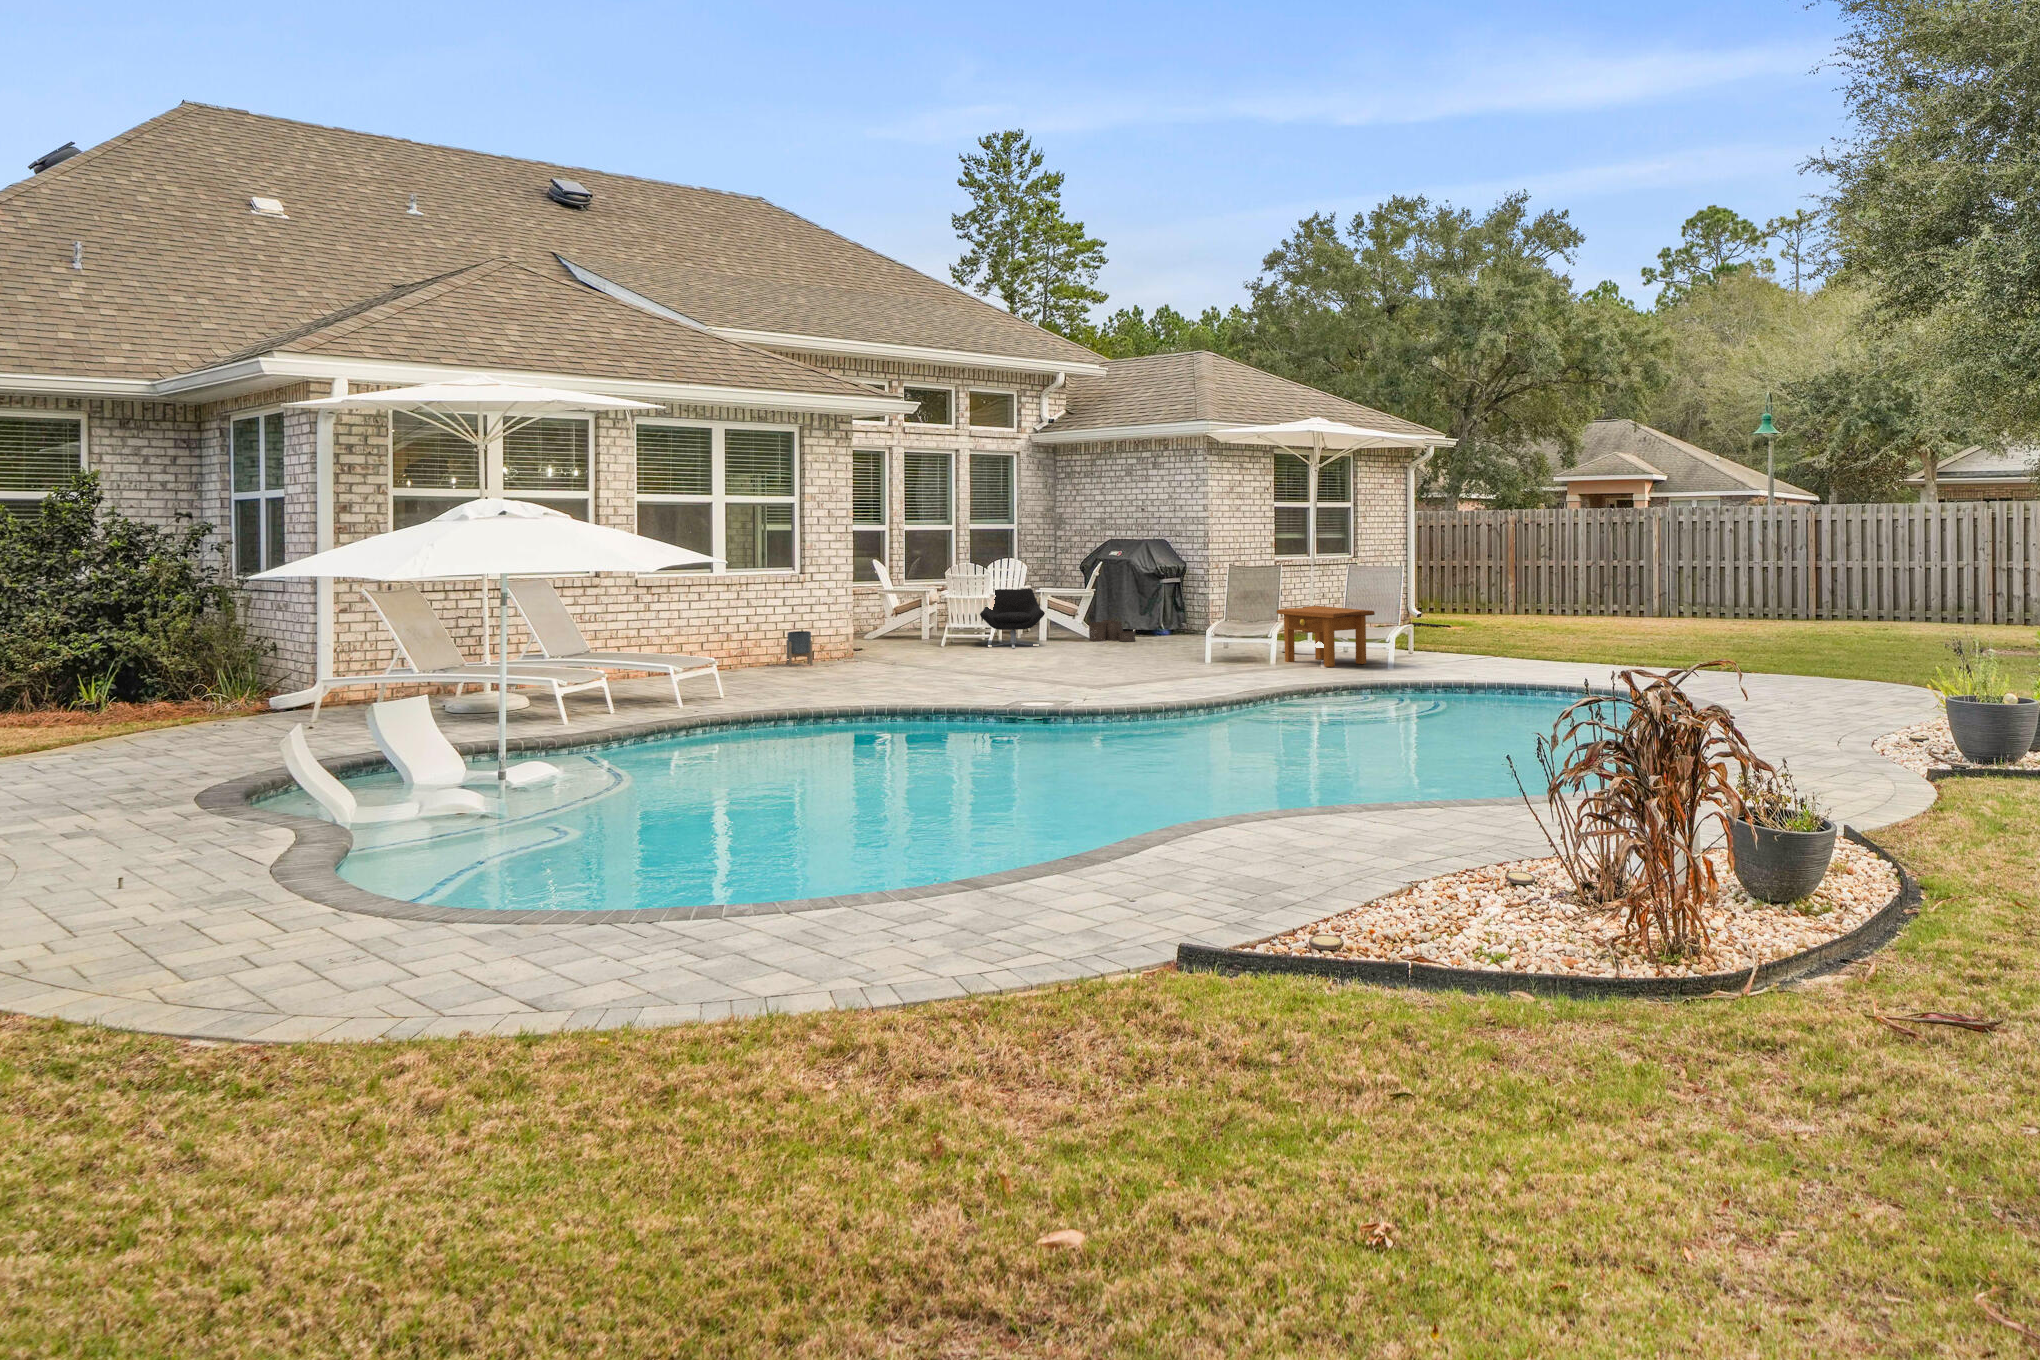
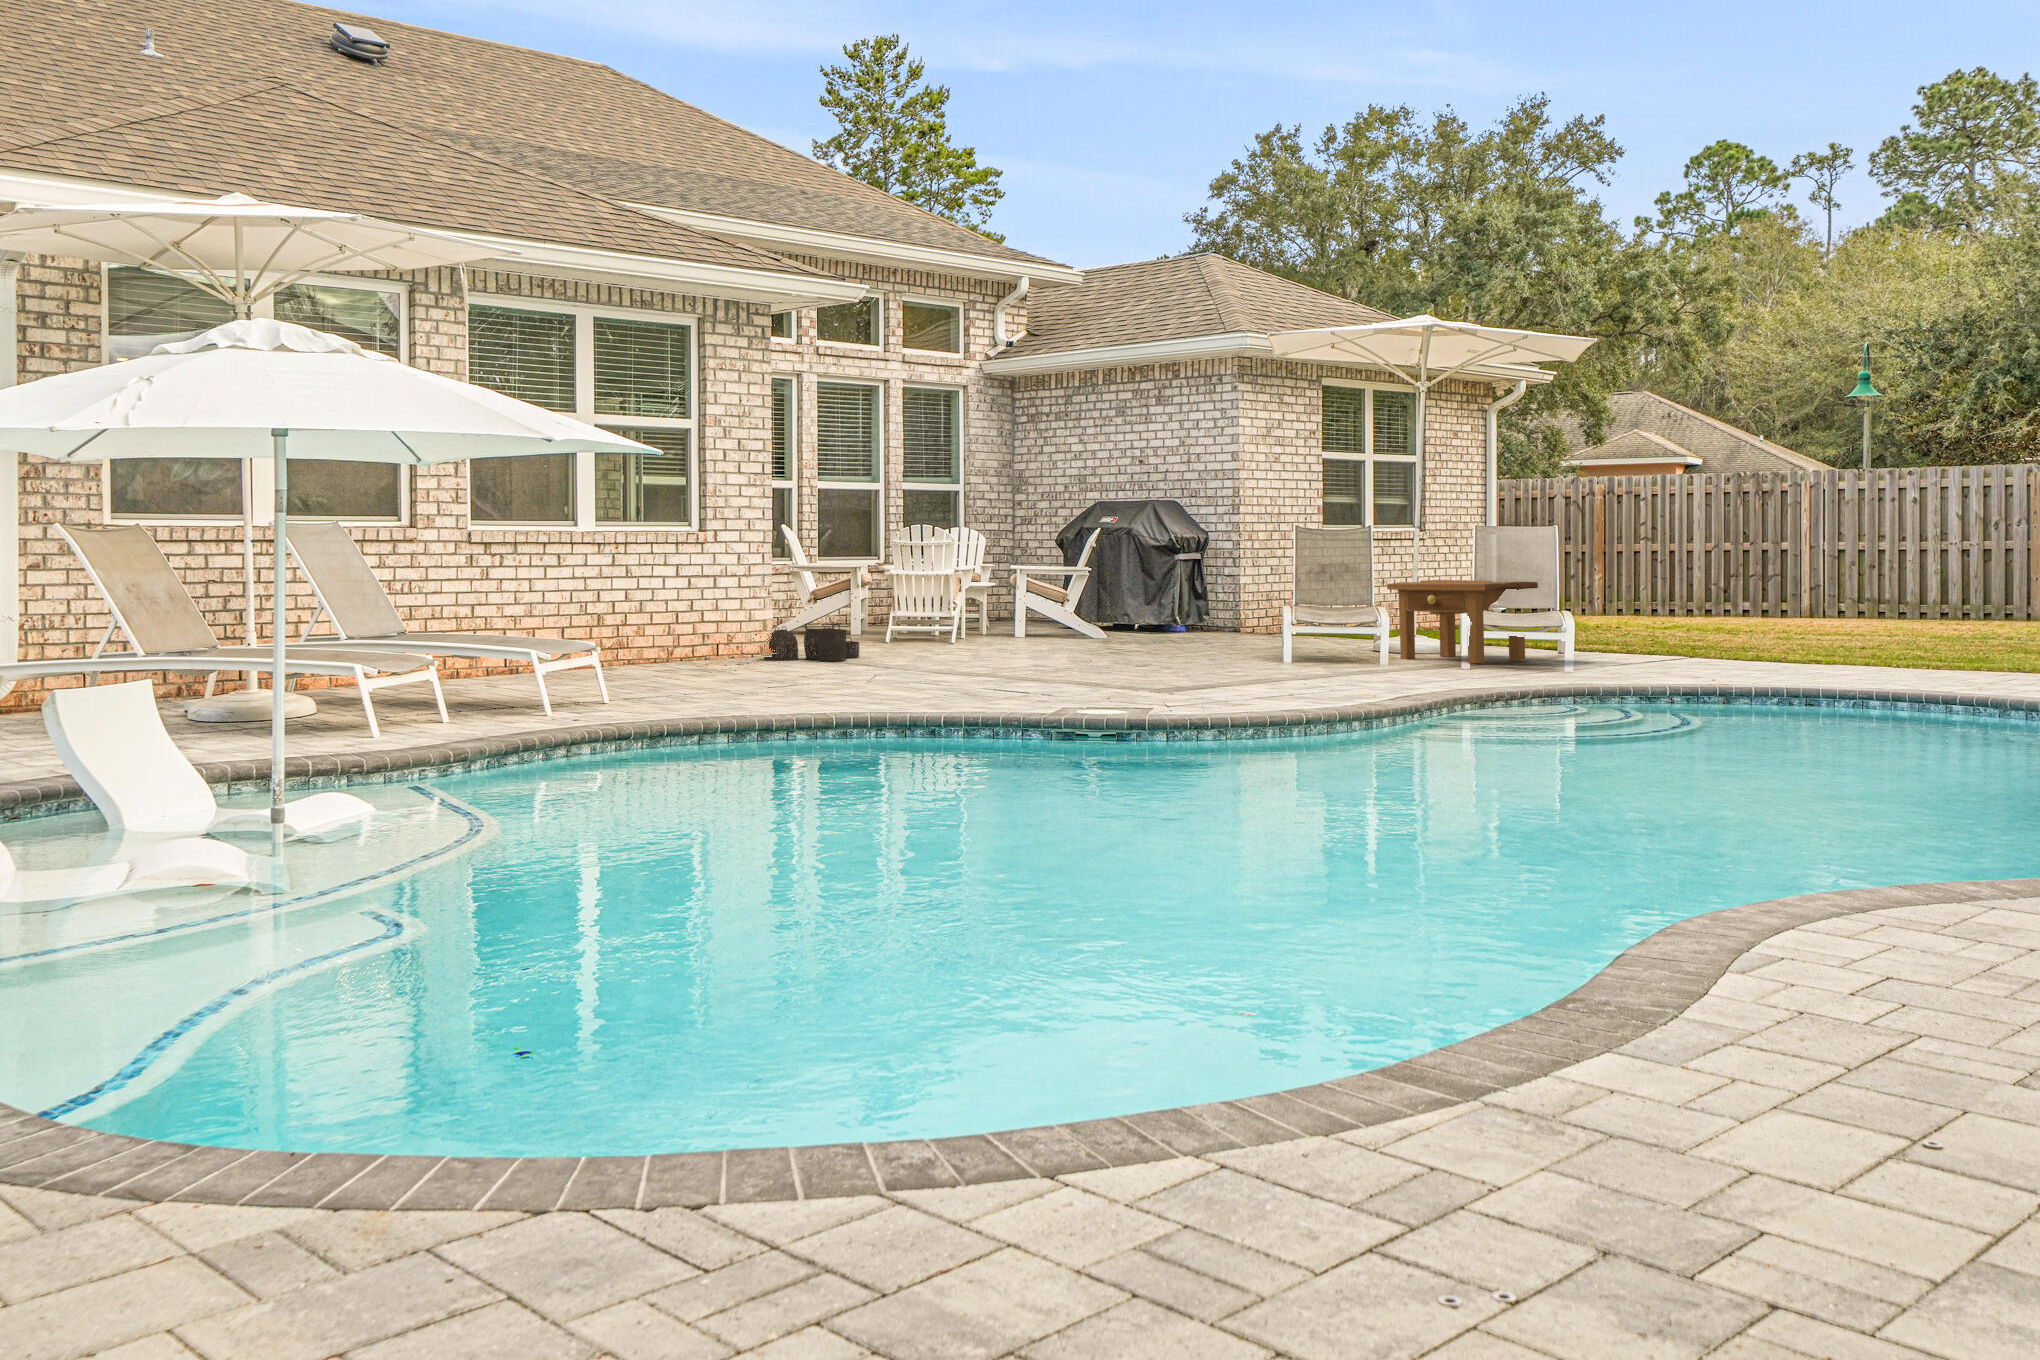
lounge chair: present [980,589,1045,648] -> none [942,567,1034,648]
woven basket: present [1089,618,1135,641] -> present [764,624,859,661]
planter: present [786,631,813,666] -> none [681,616,721,666]

